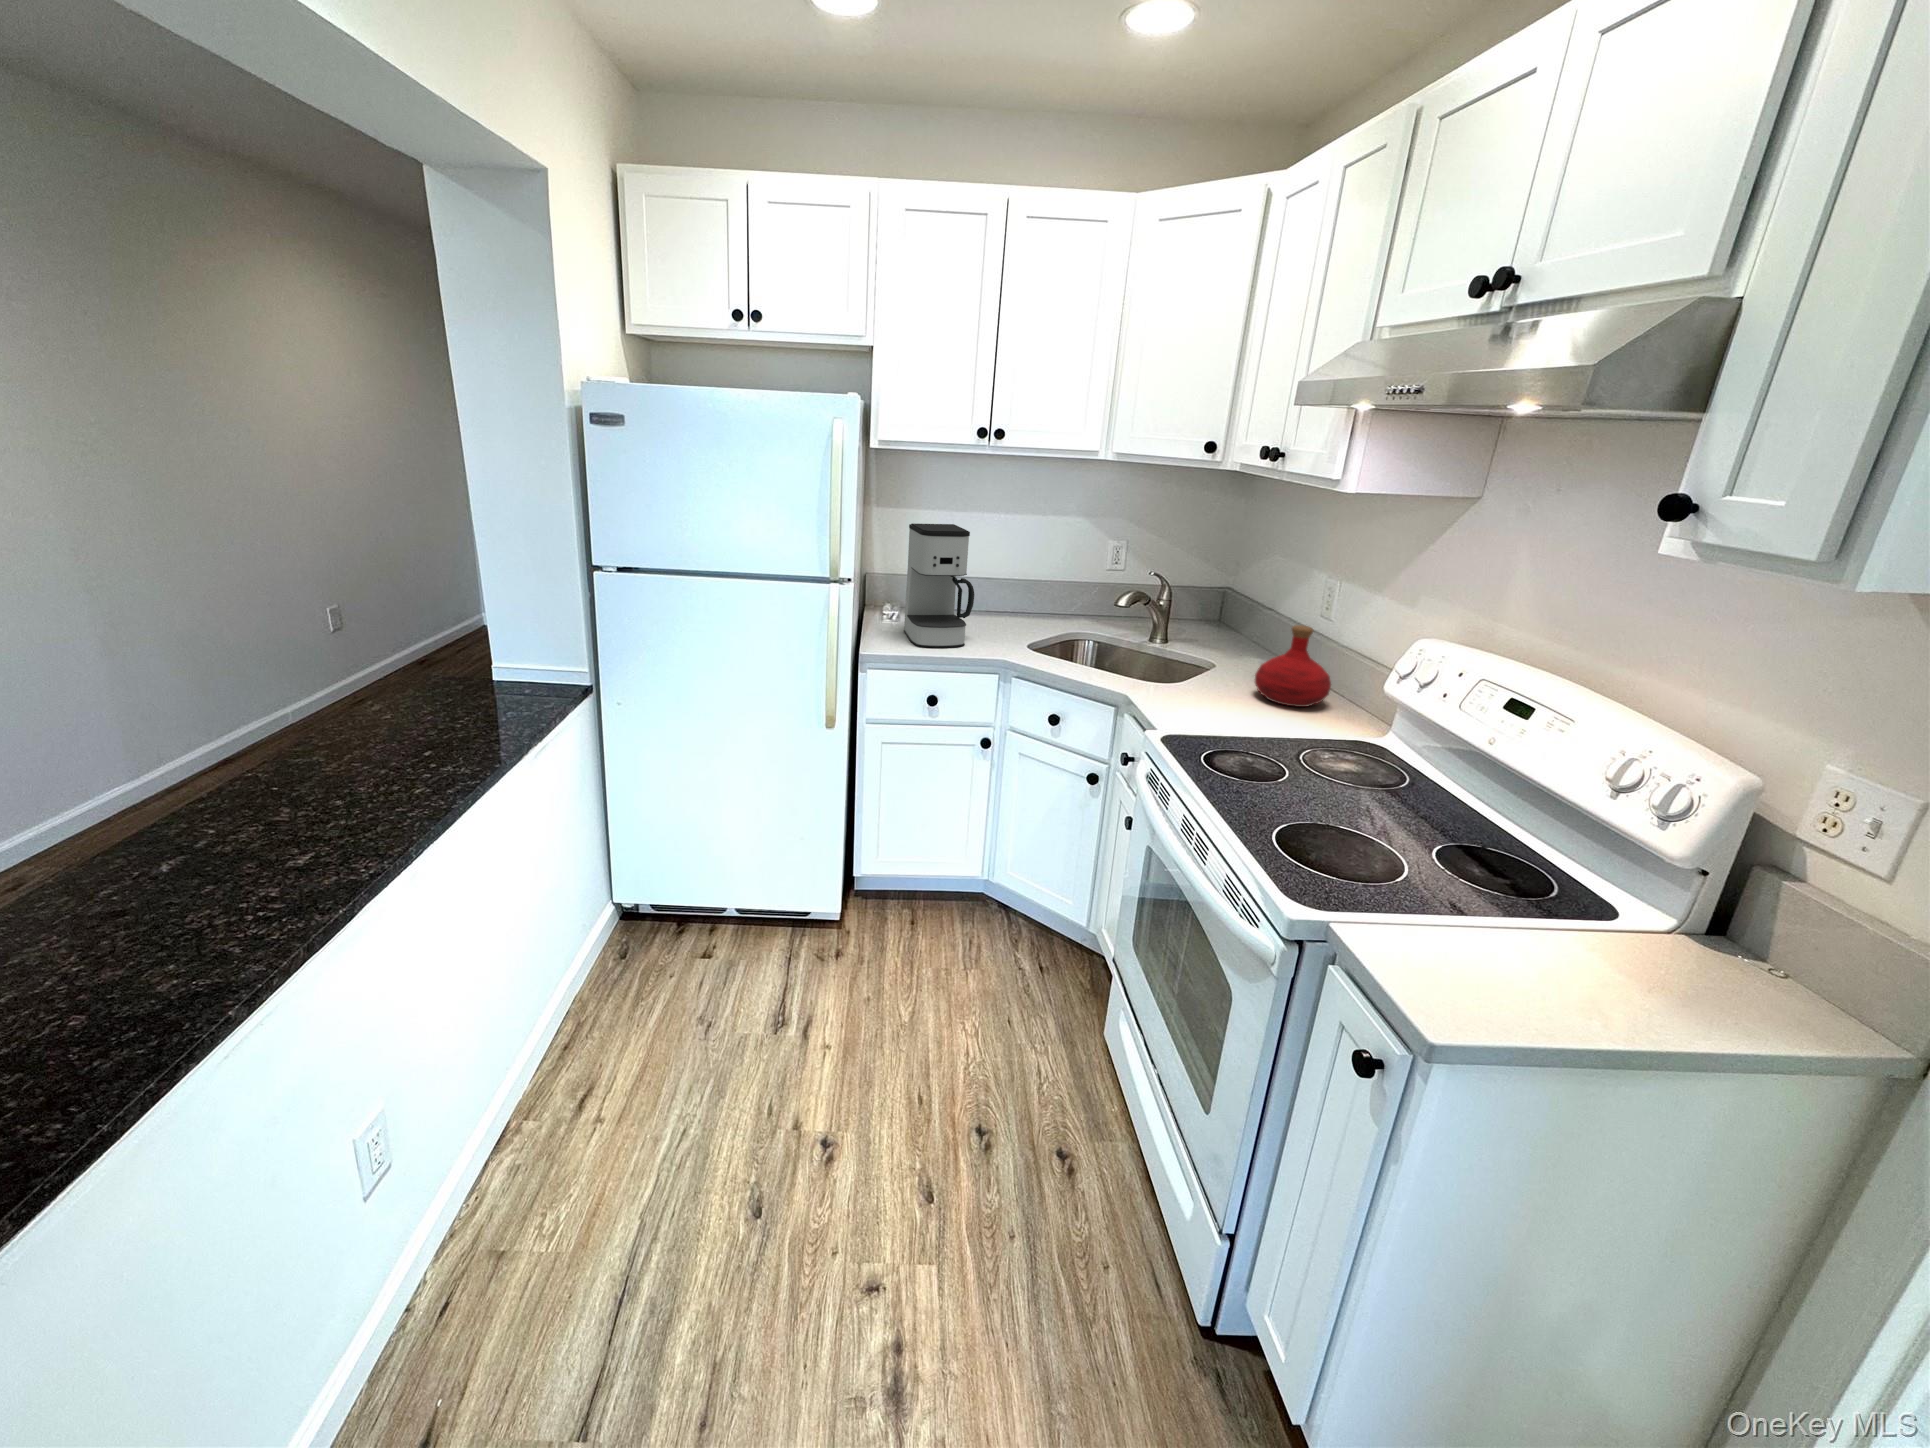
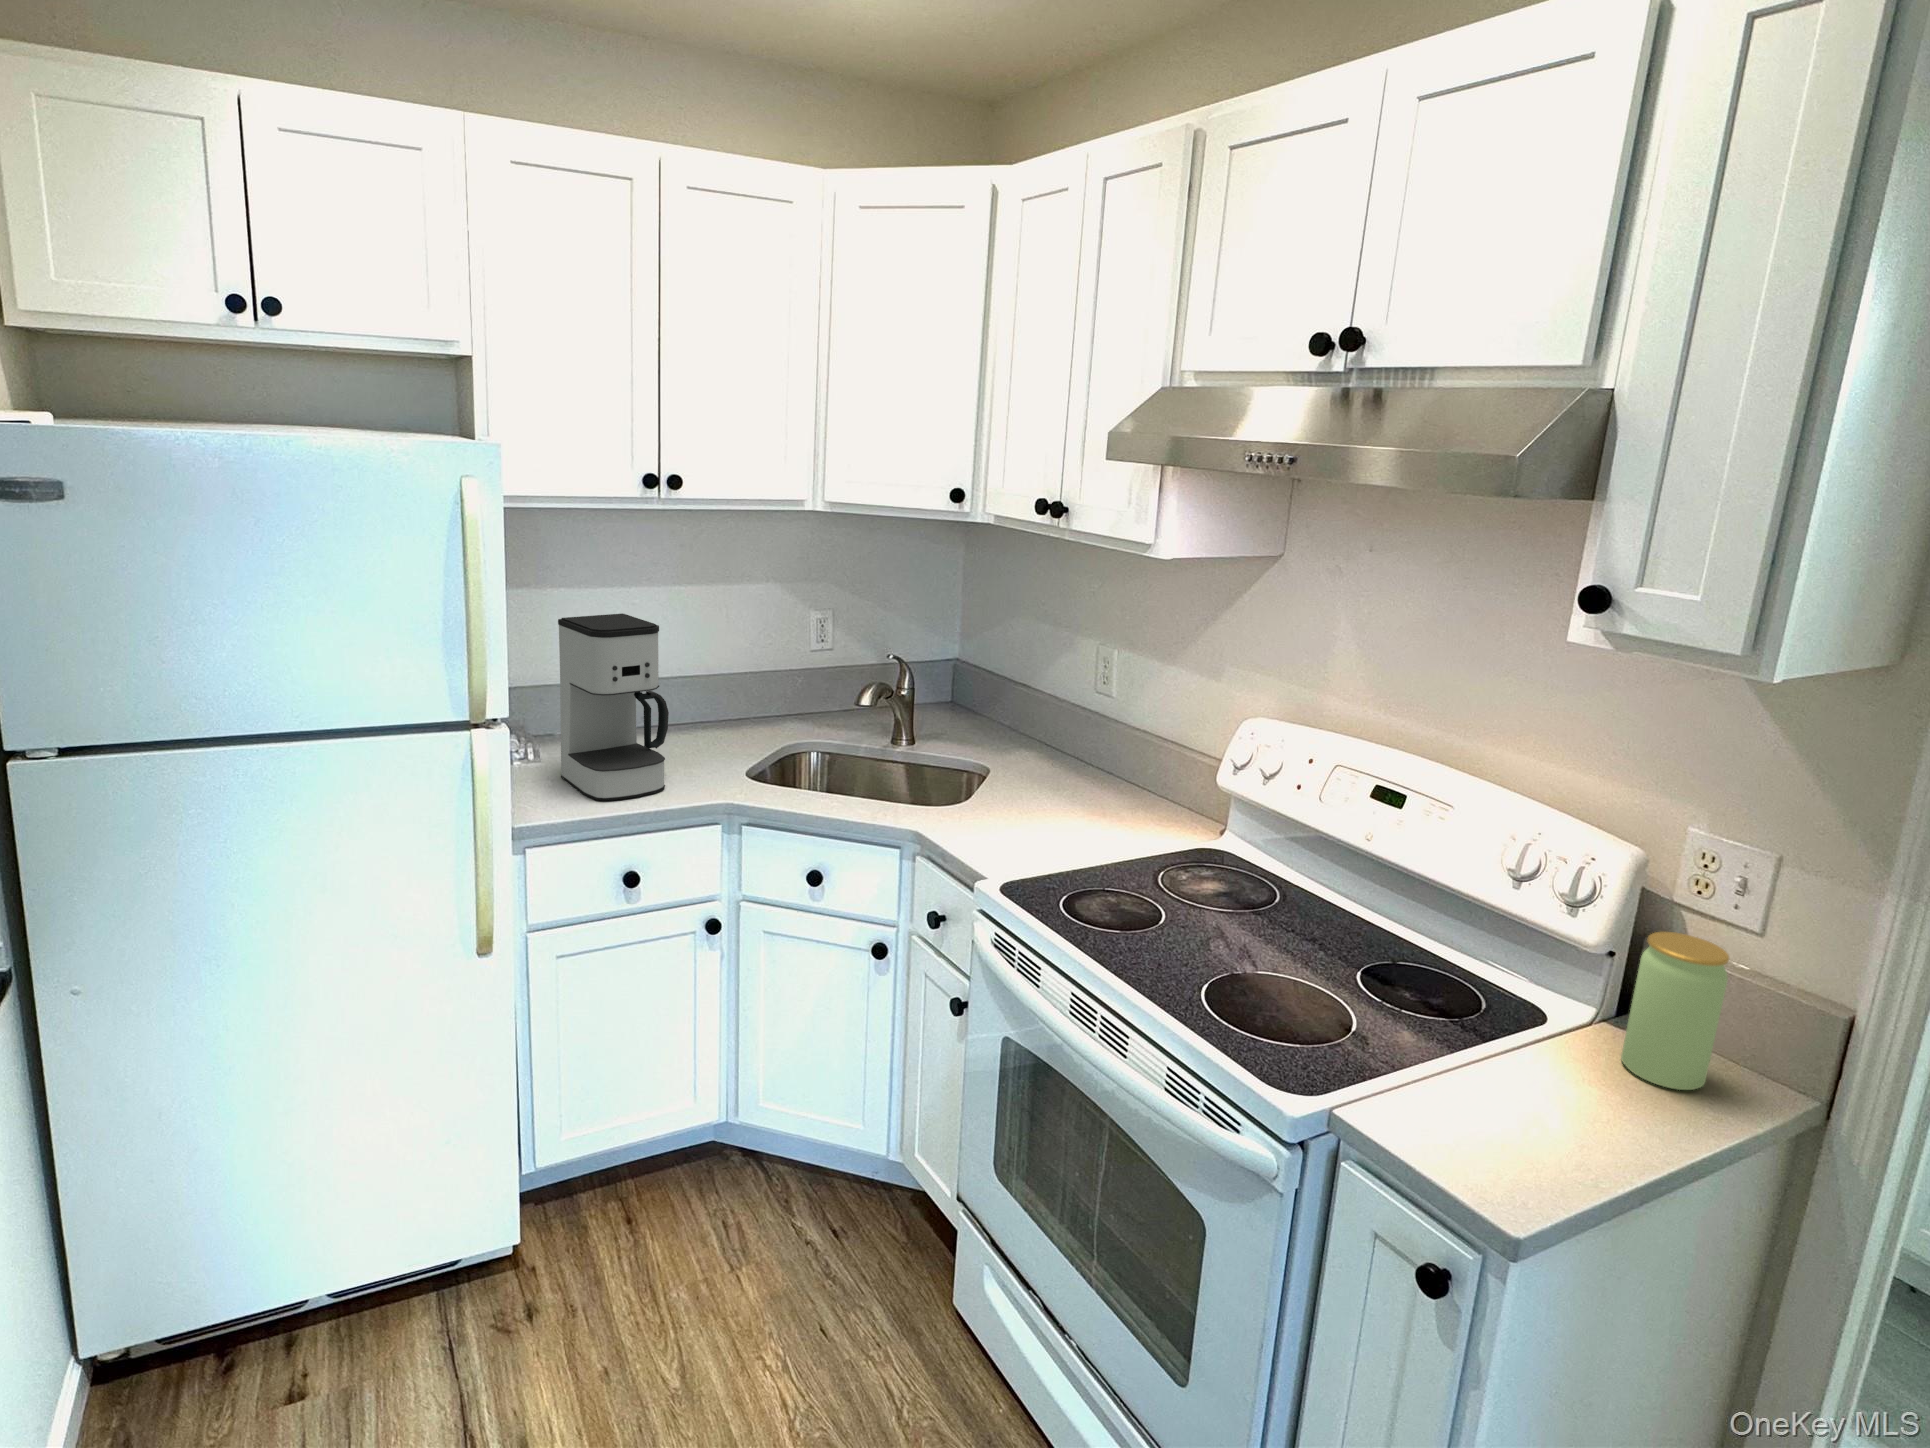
bottle: present [1255,625,1331,707] -> none [1055,712,1142,813]
jar: none [1673,851,1812,1004] -> present [1621,932,1729,1090]

